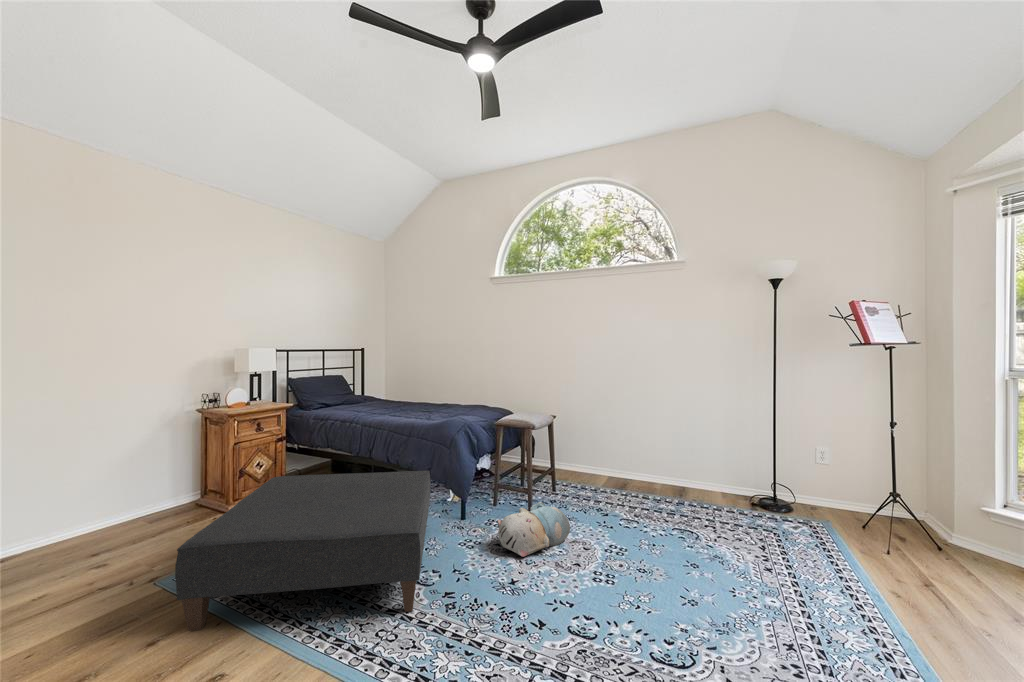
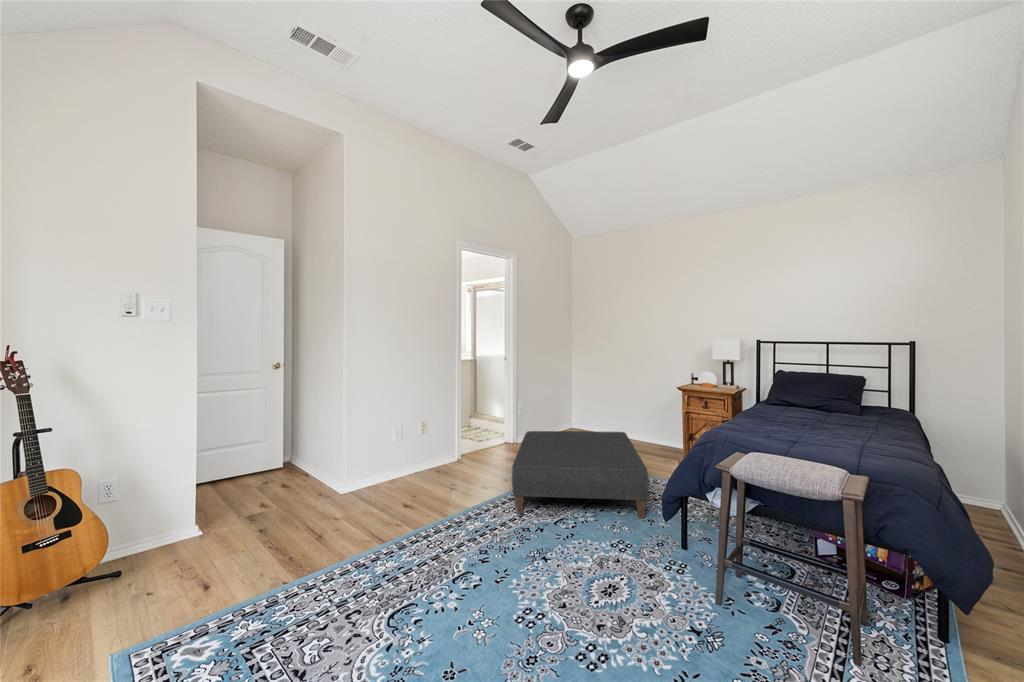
plush toy: present [498,502,570,557] -> none [570,529,641,607]

